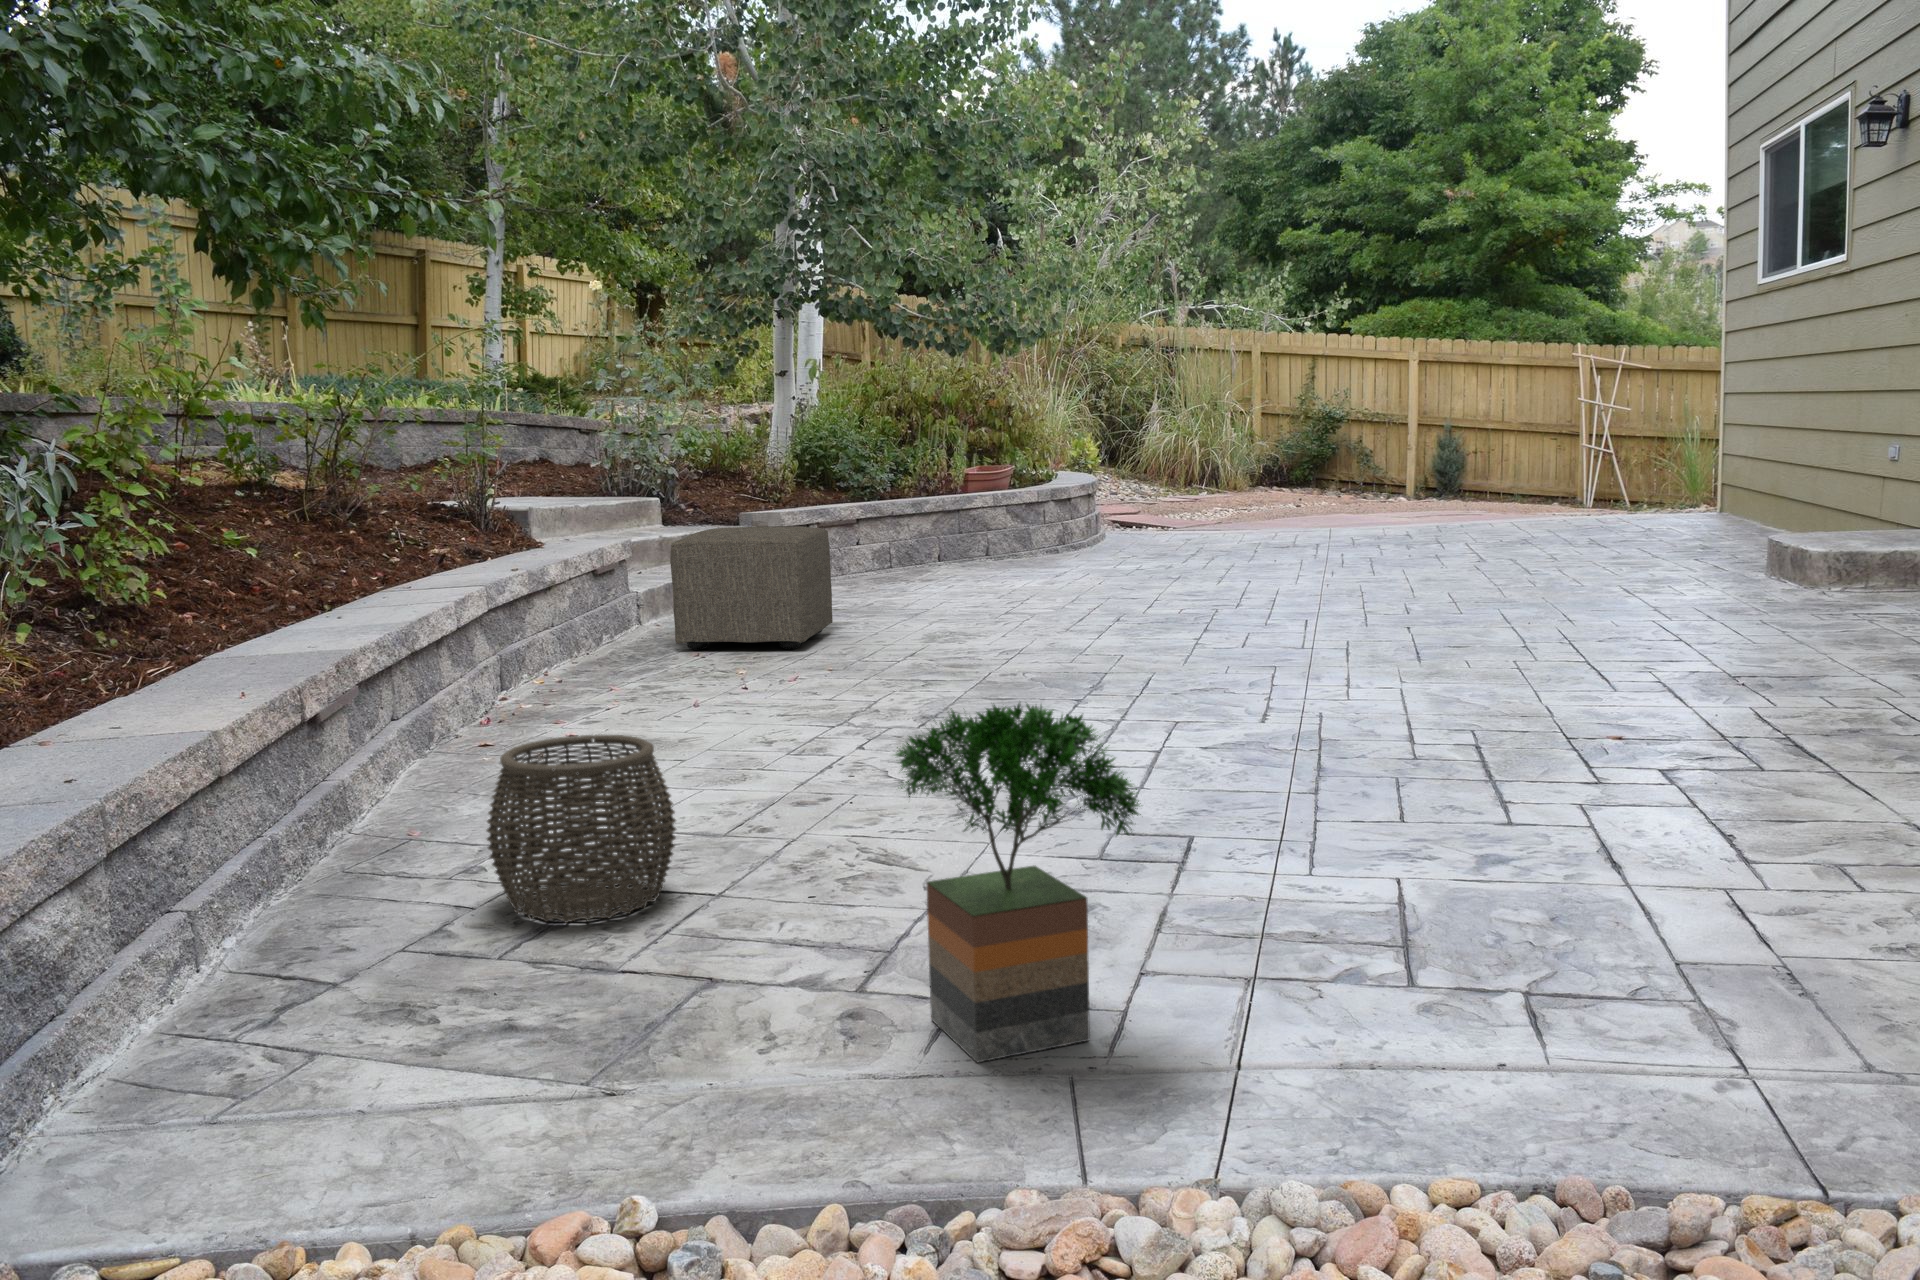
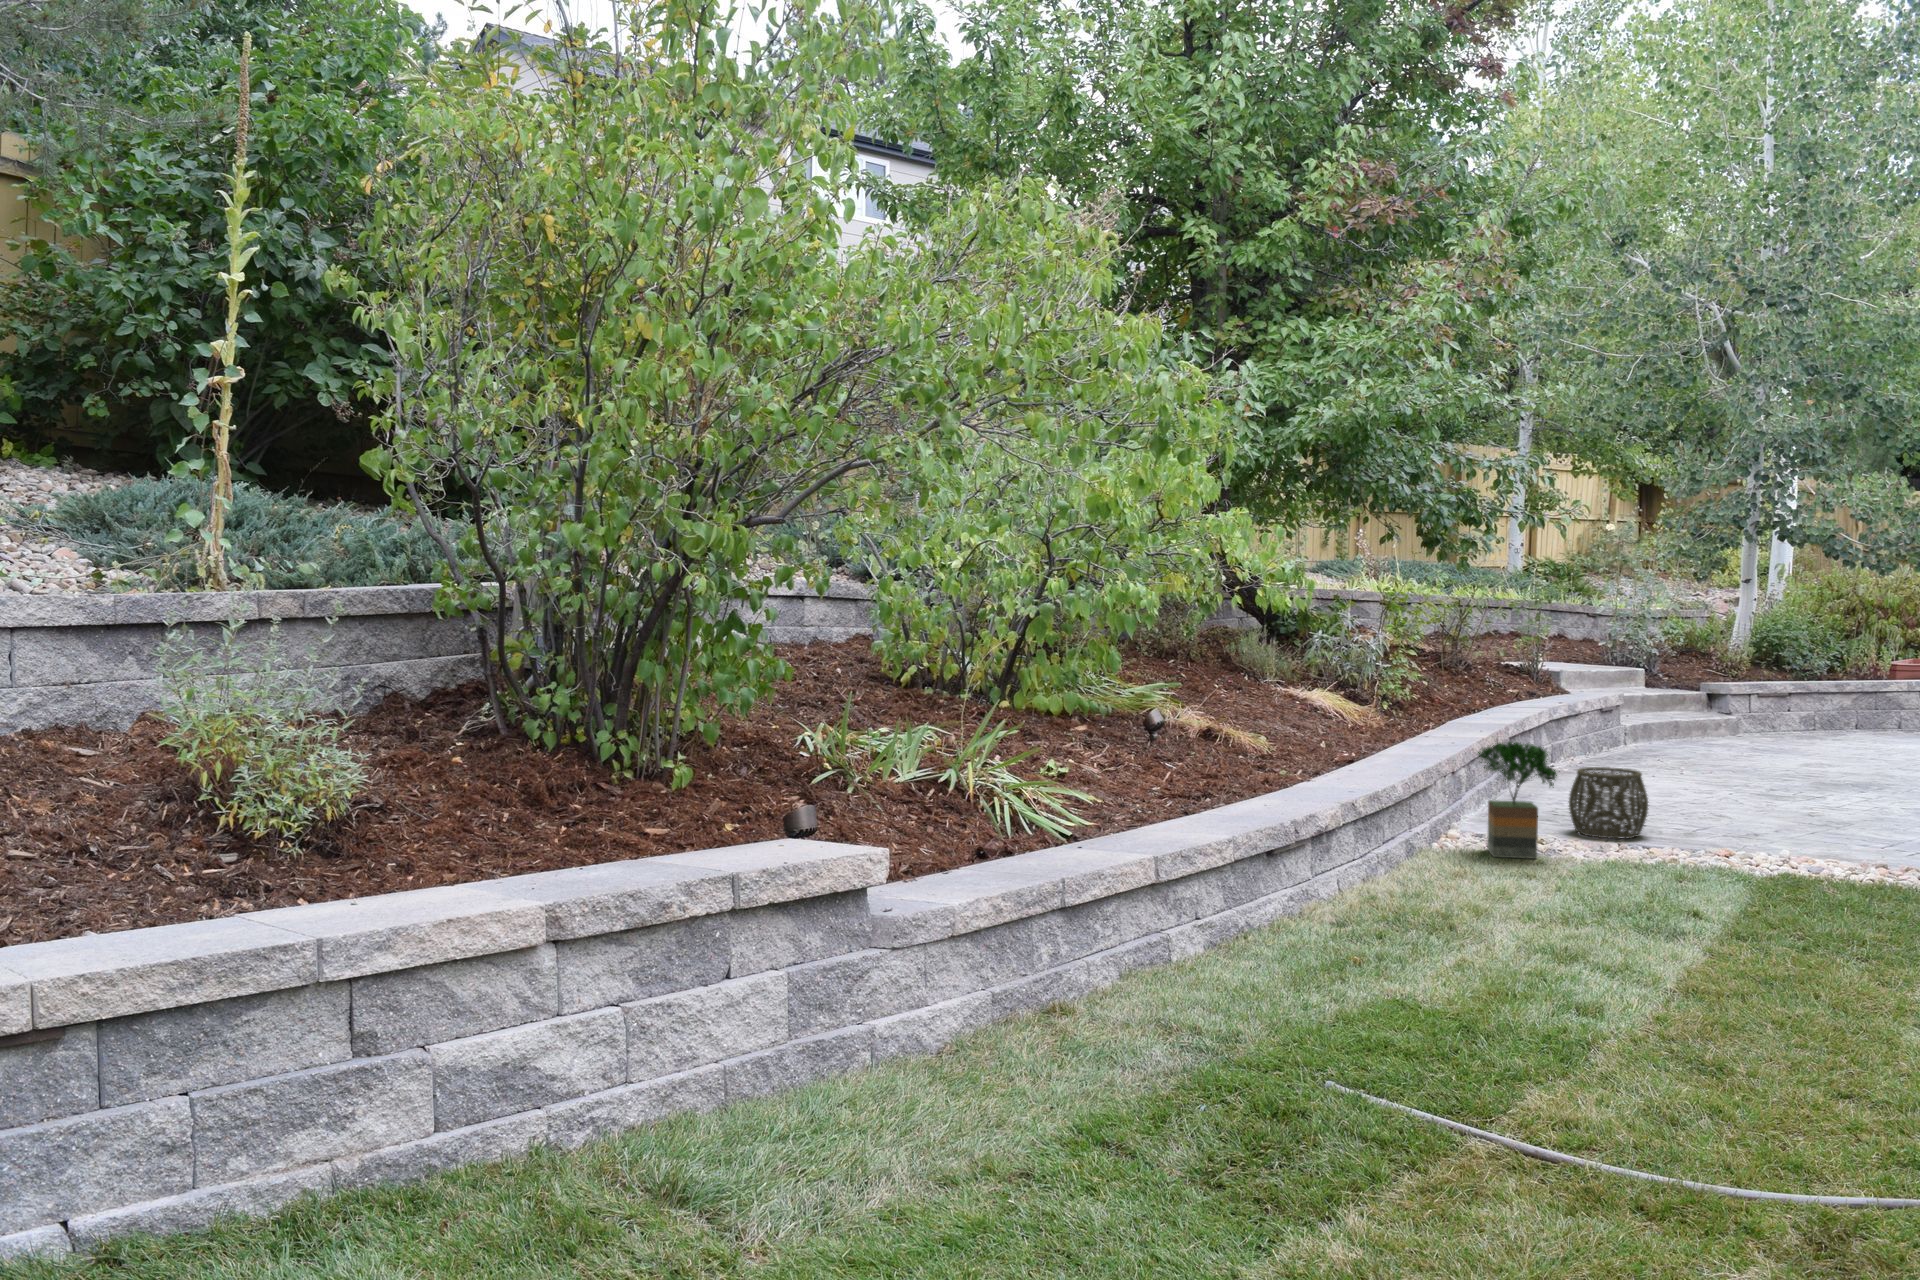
ottoman: present [670,526,833,650] -> none [1649,690,1757,767]
potted tree: present [895,703,1141,1063] -> present [1478,742,1557,859]

